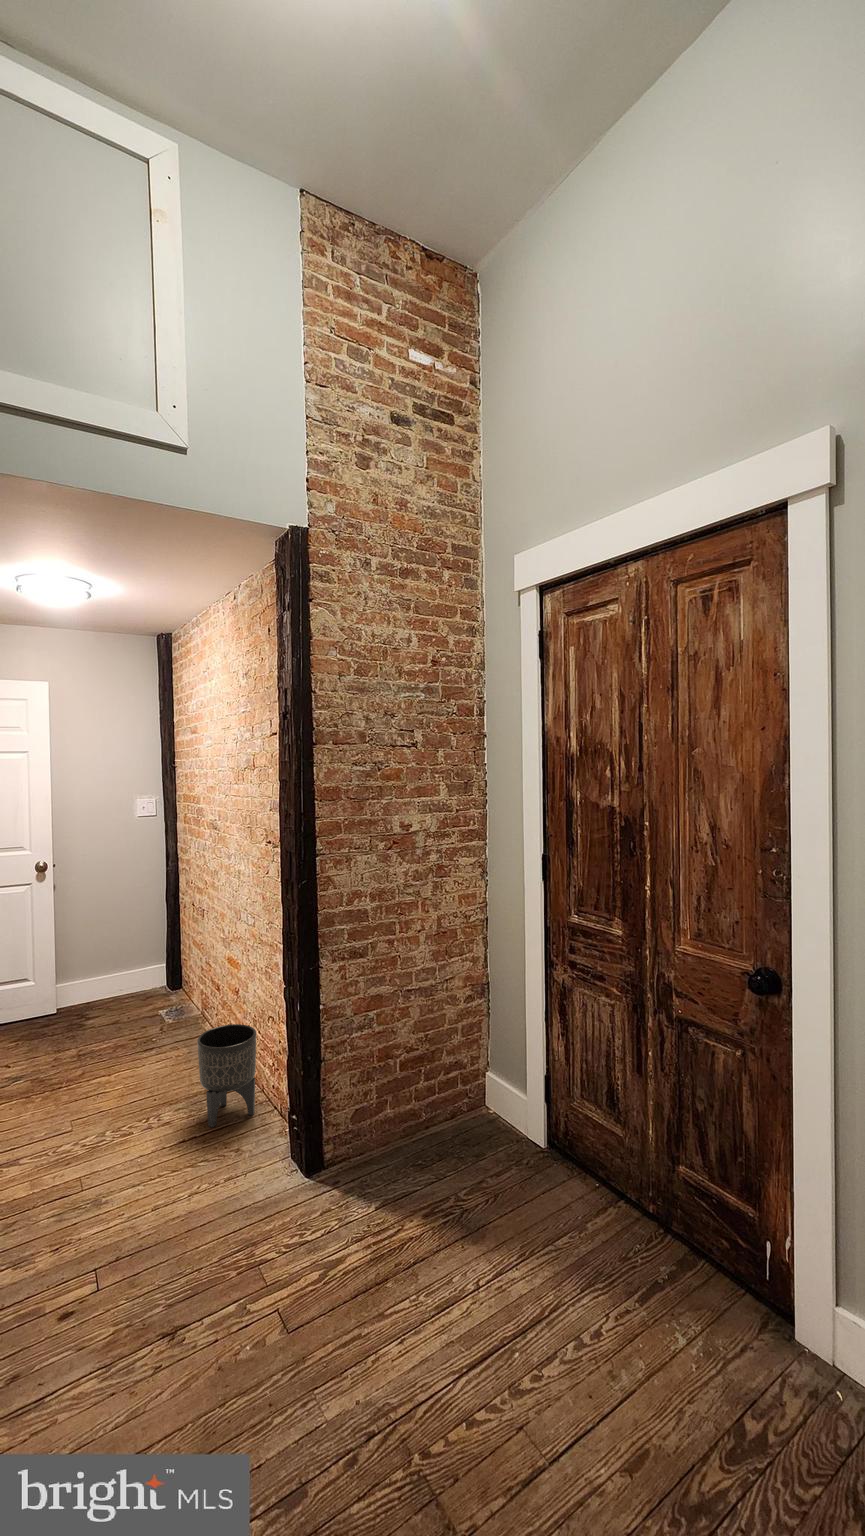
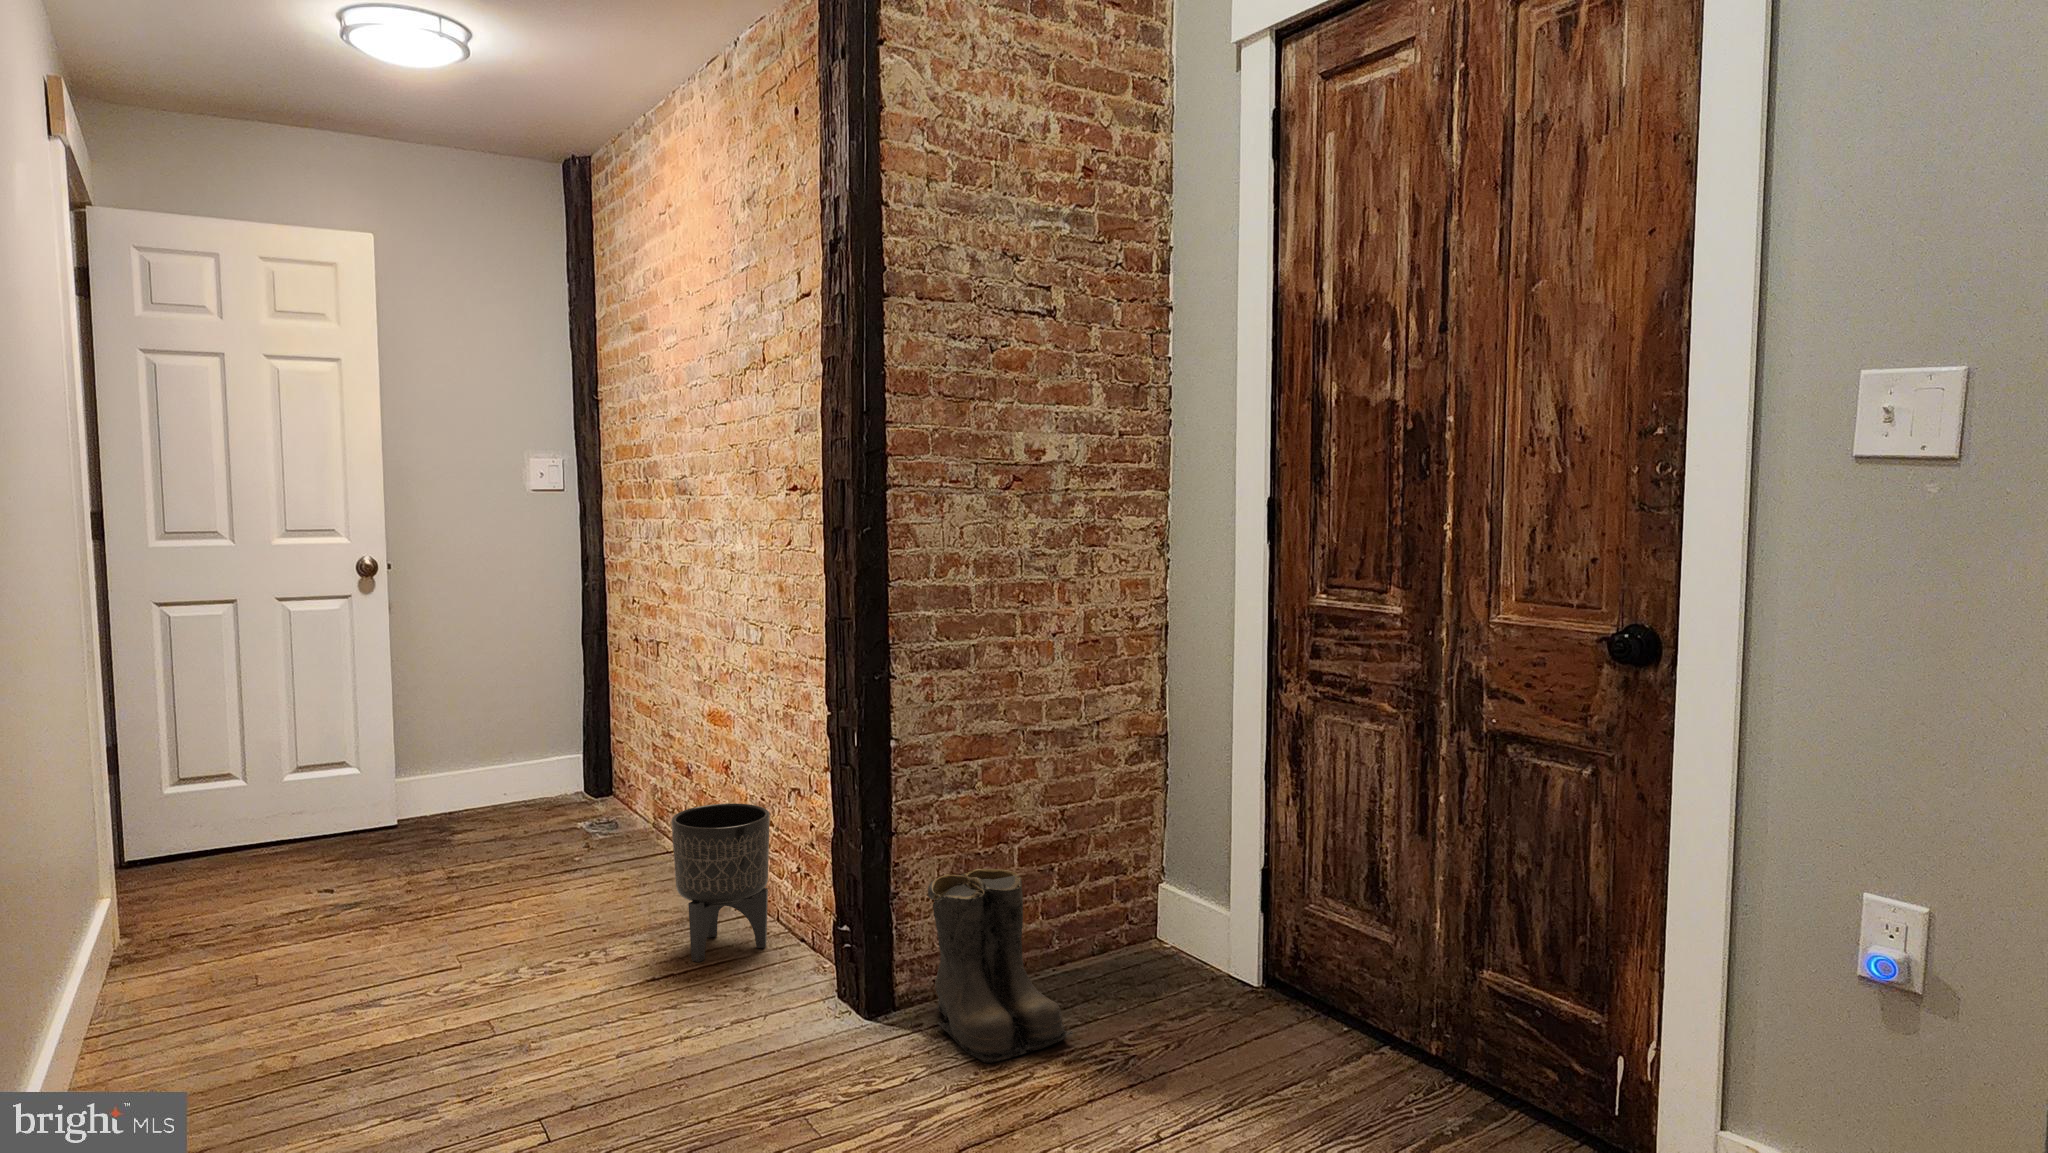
boots: none [343,1078,432,1218] -> present [928,869,1073,1063]

